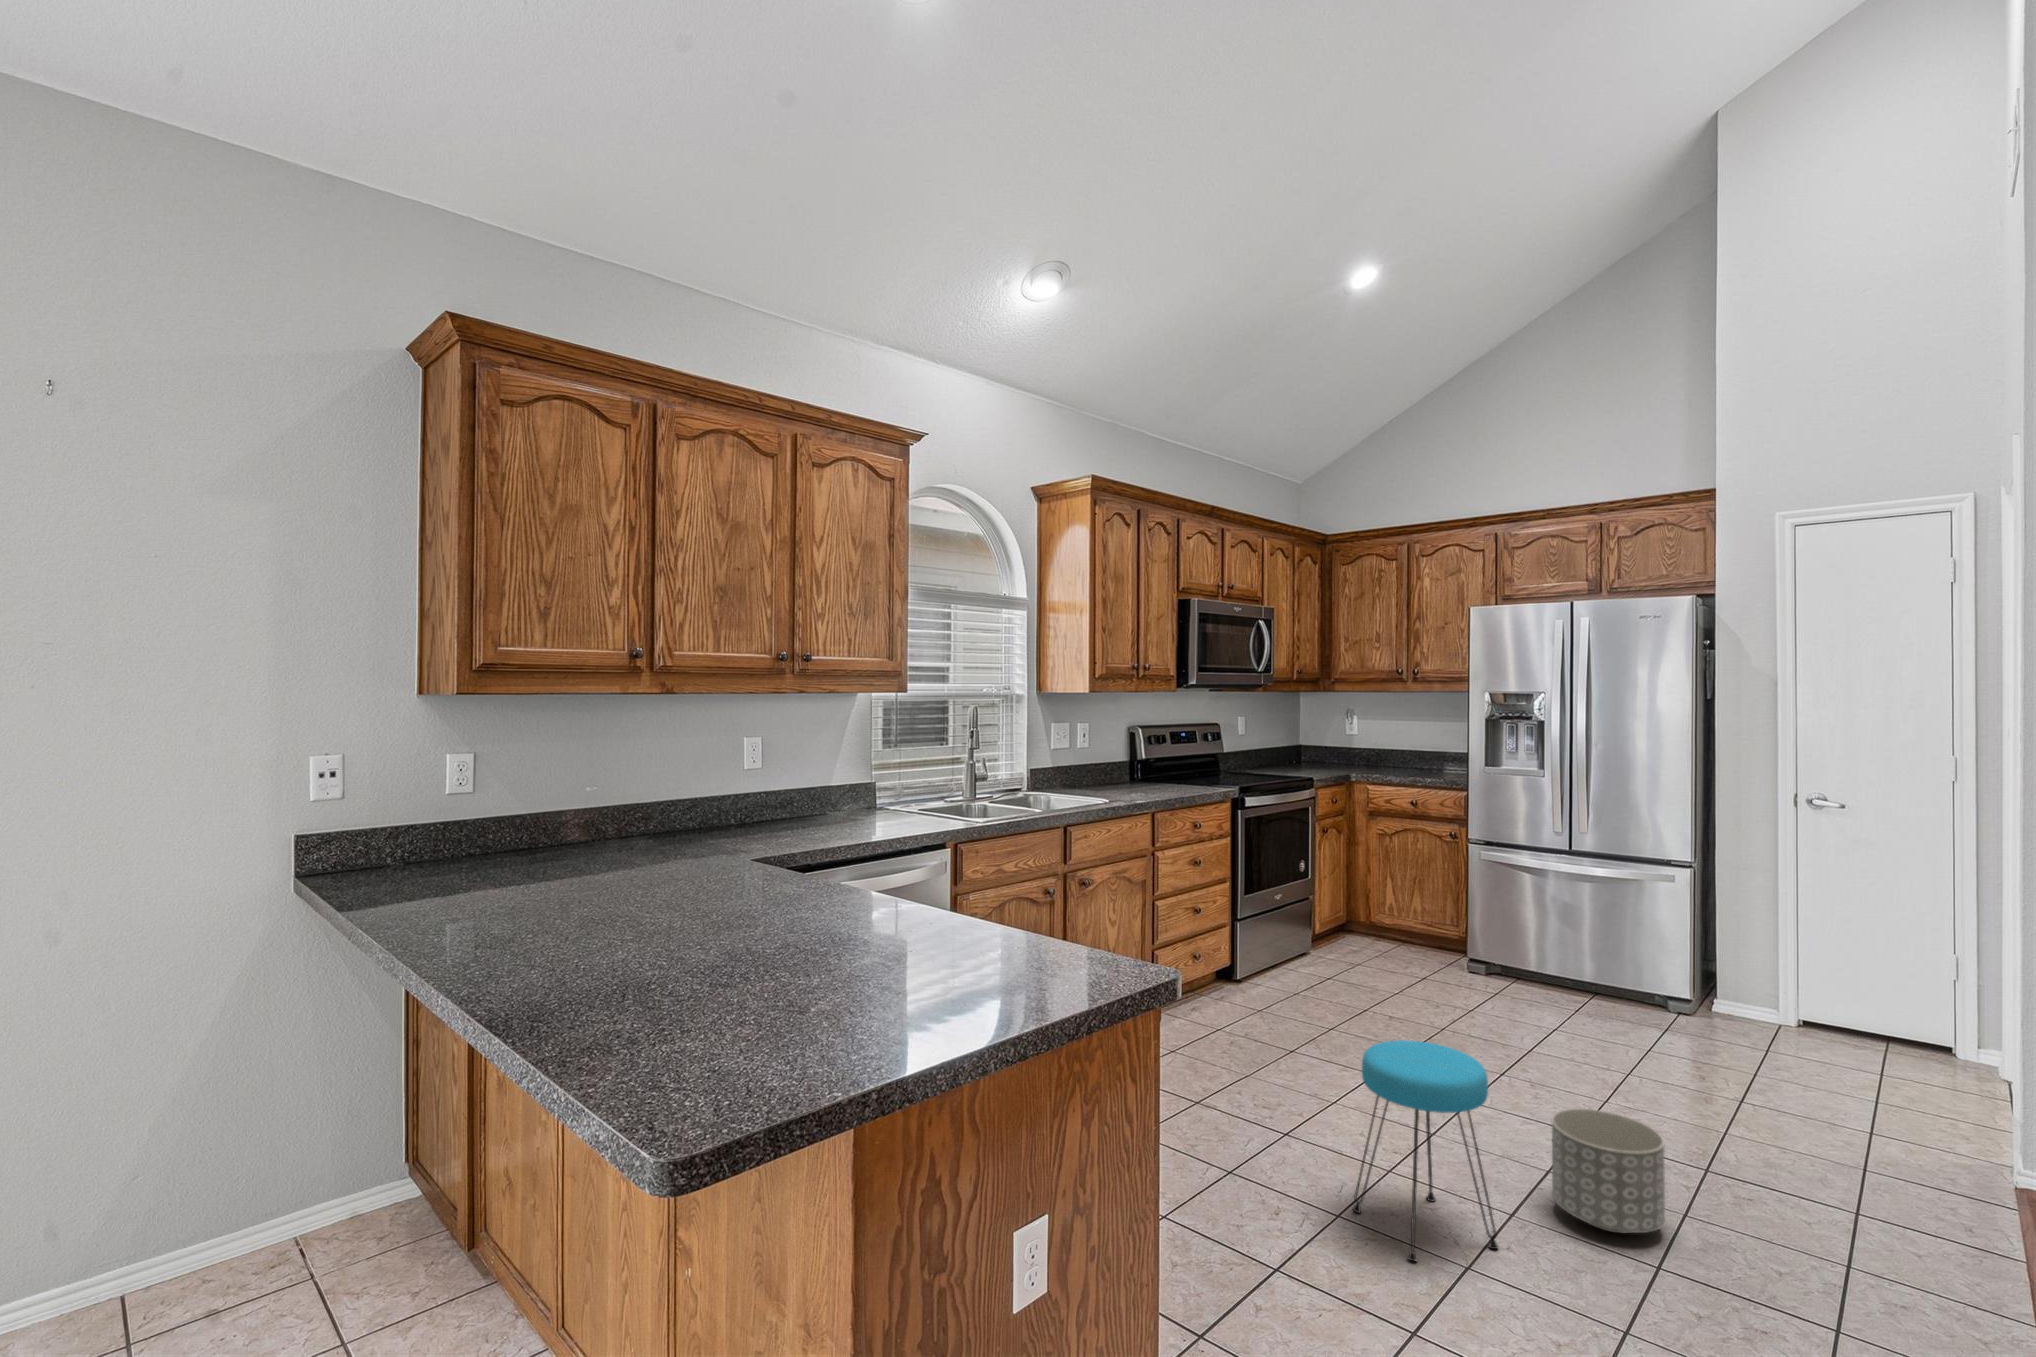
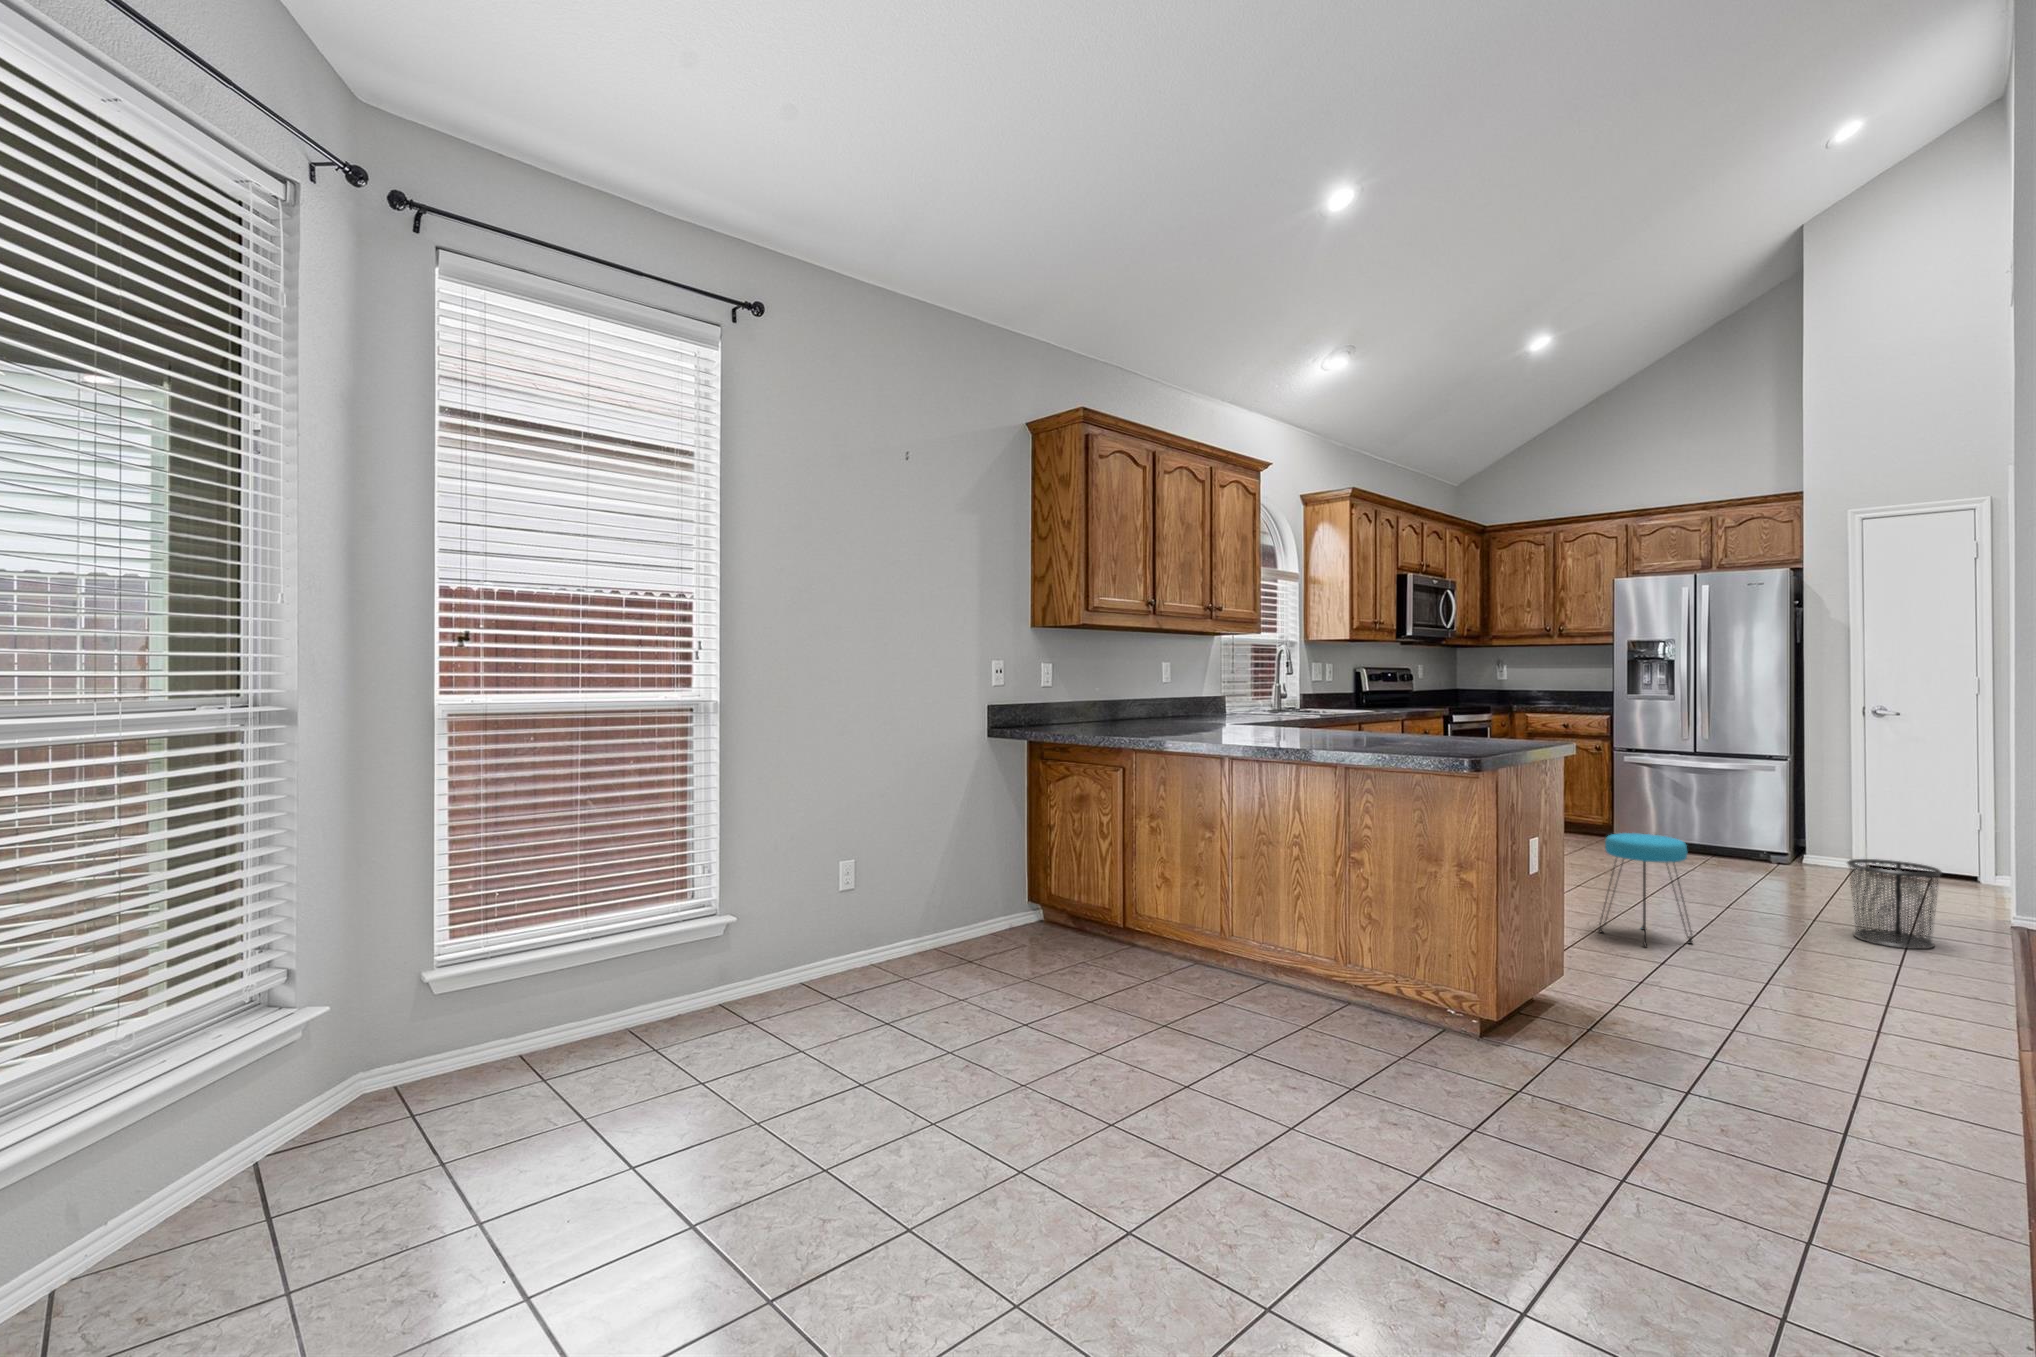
waste bin: none [1755,1083,1911,1262] -> present [1847,859,1942,949]
planter: present [1552,1109,1665,1233] -> none [1720,876,1792,940]

